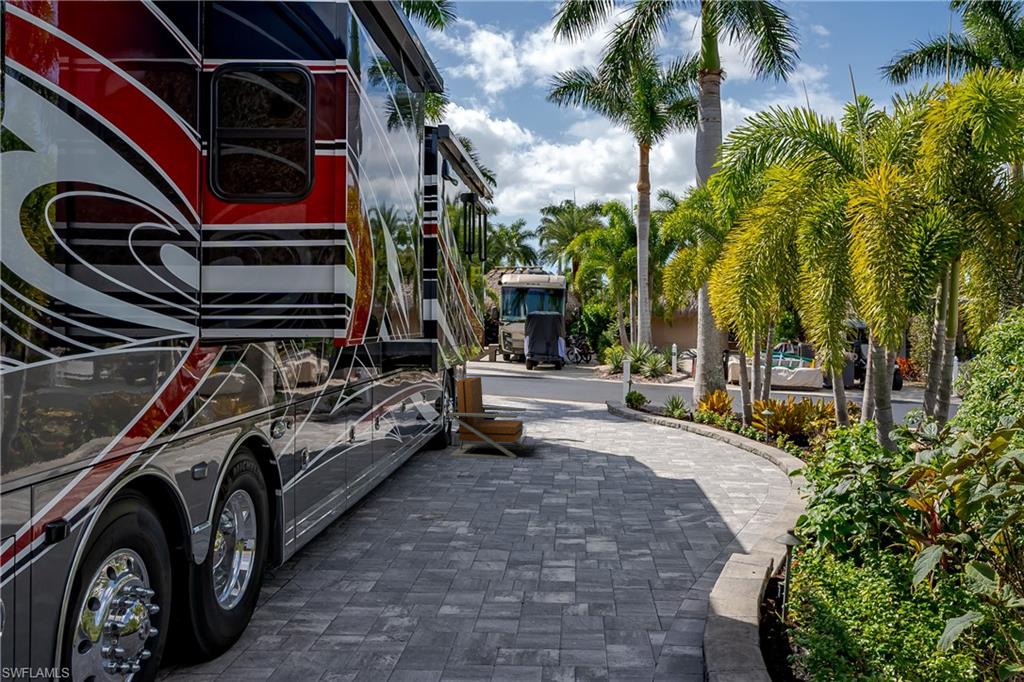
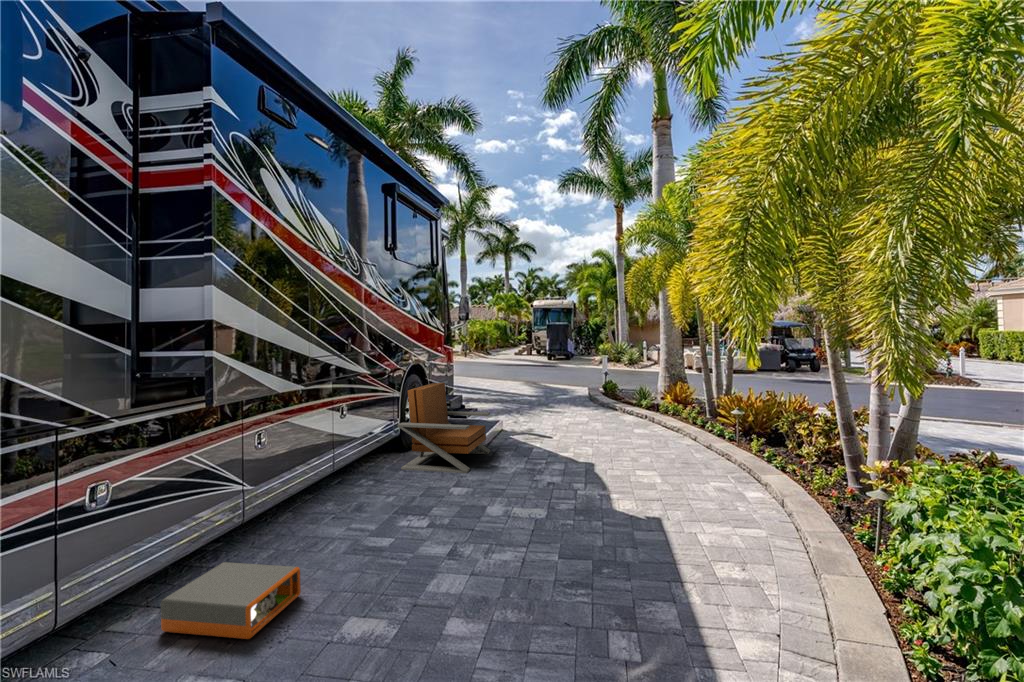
storage box: none [395,478,461,507] -> present [161,562,301,639]

